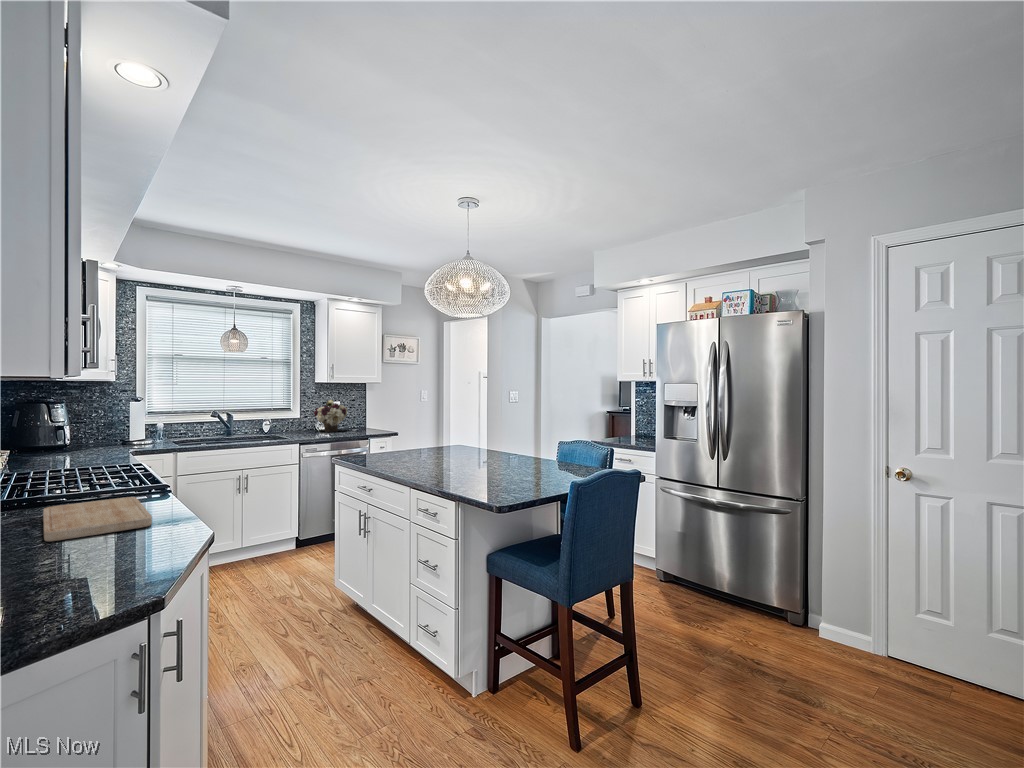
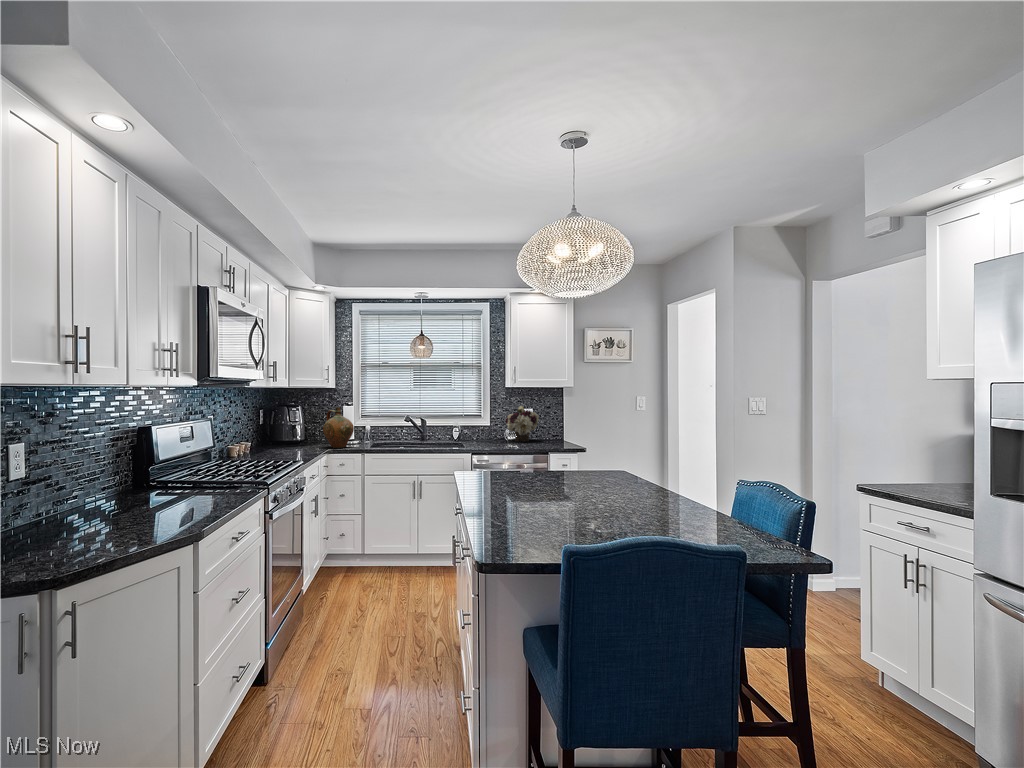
ceramic jug: none [128,402,166,446] -> present [323,407,354,448]
cutting board: present [43,497,152,541] -> none [91,496,207,528]

